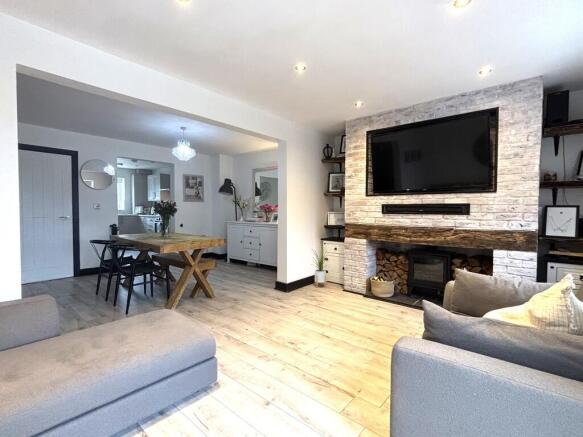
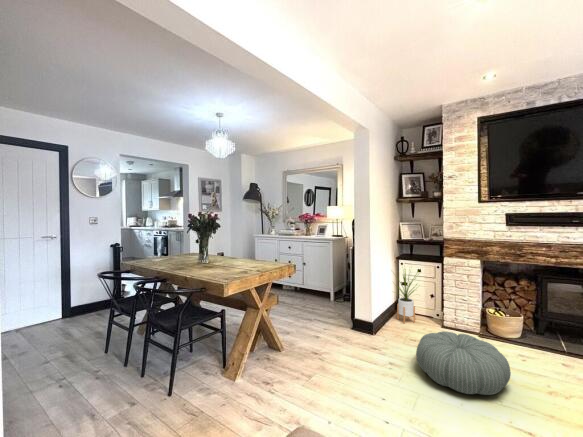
pouf: none [292,286,346,321] -> present [416,331,511,395]

